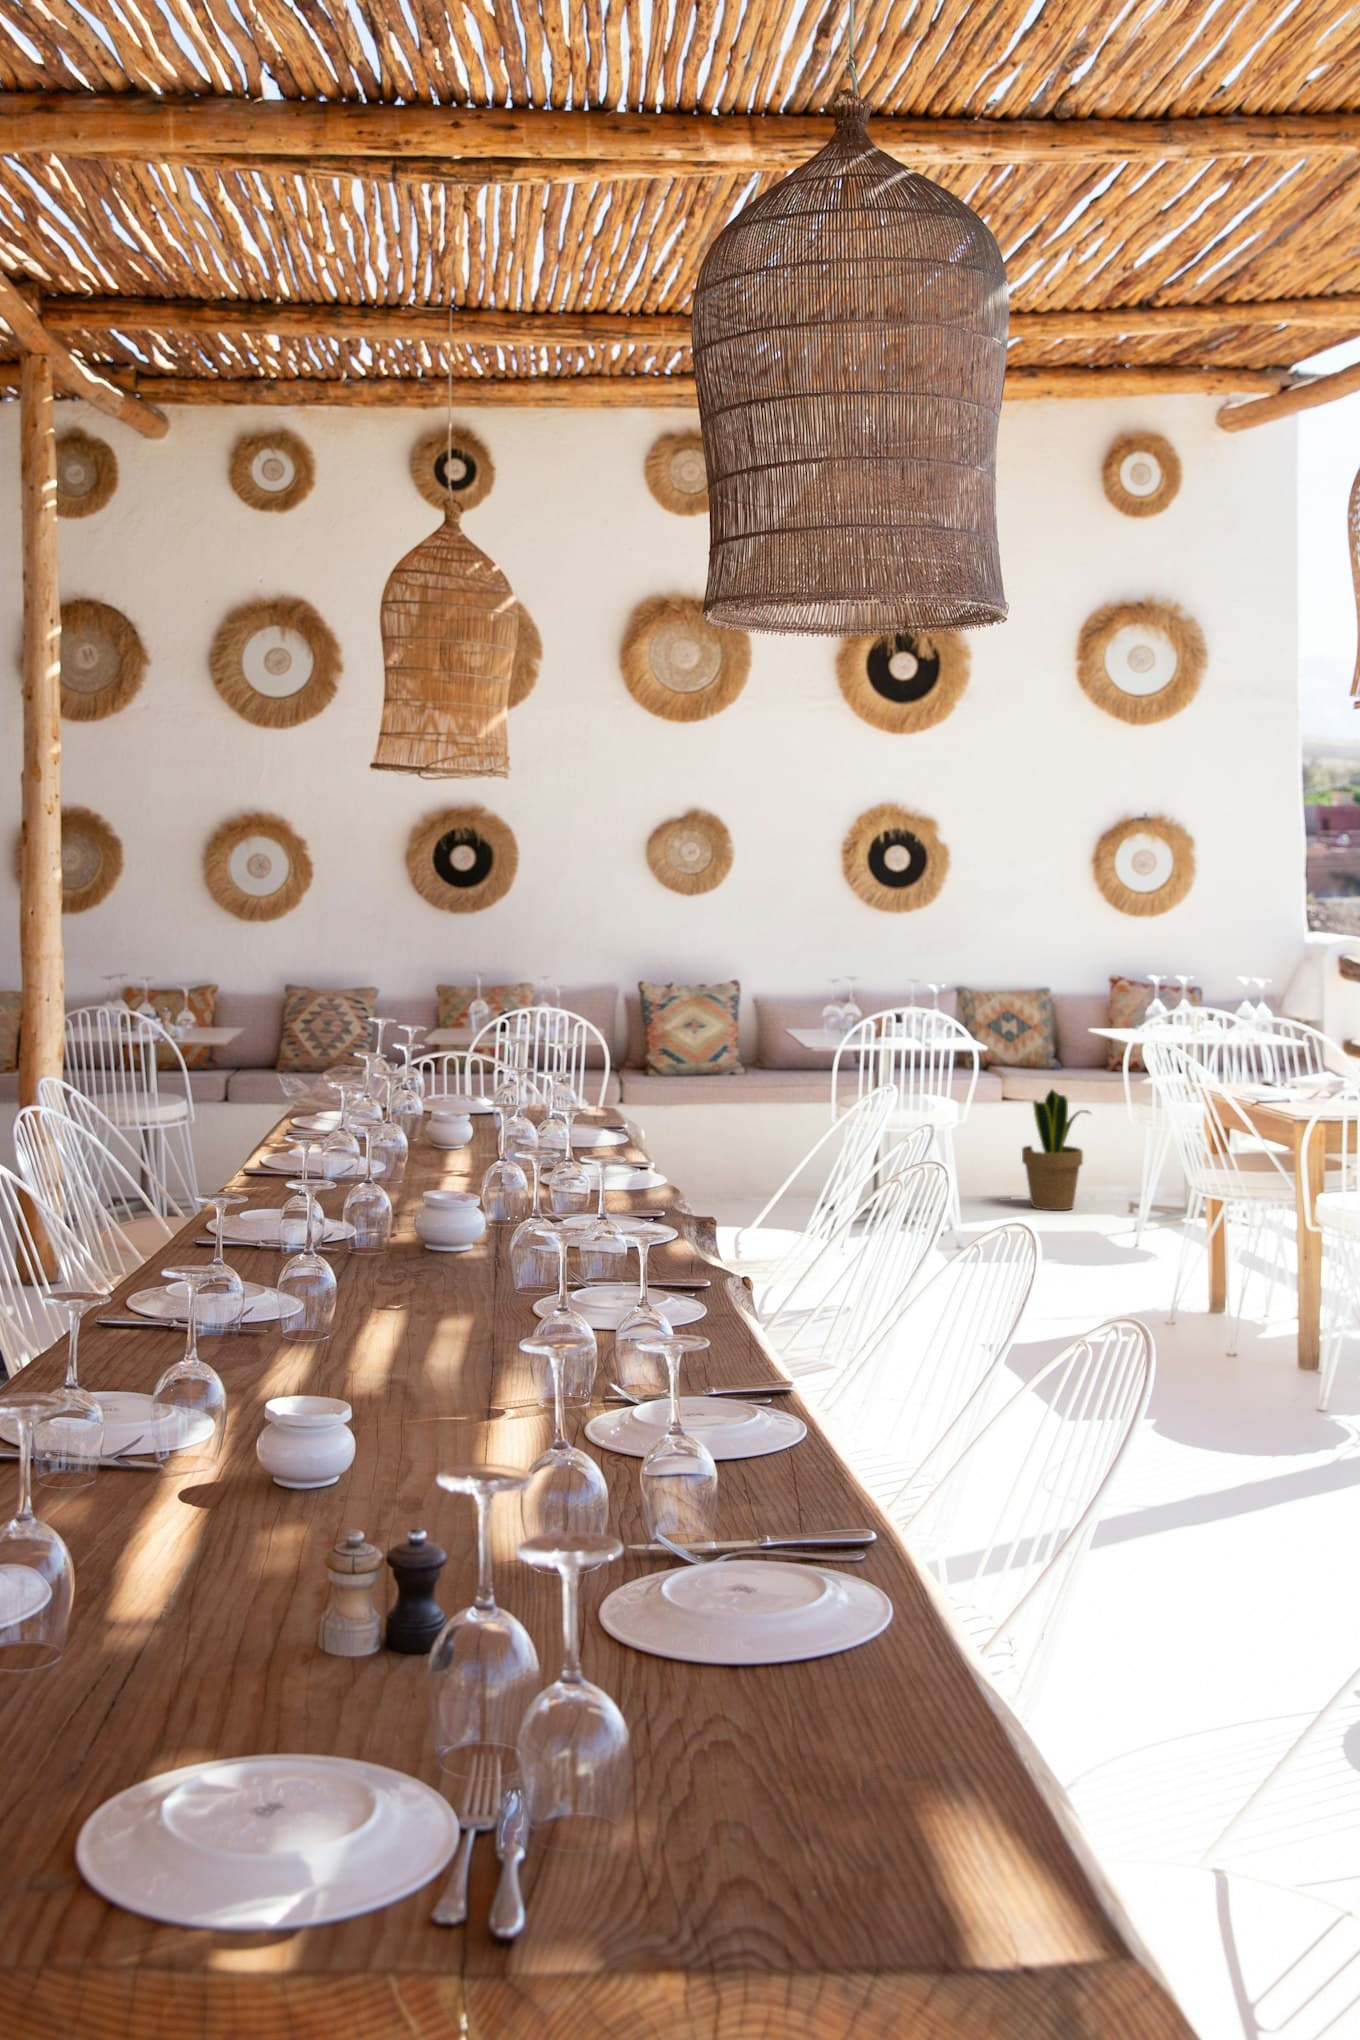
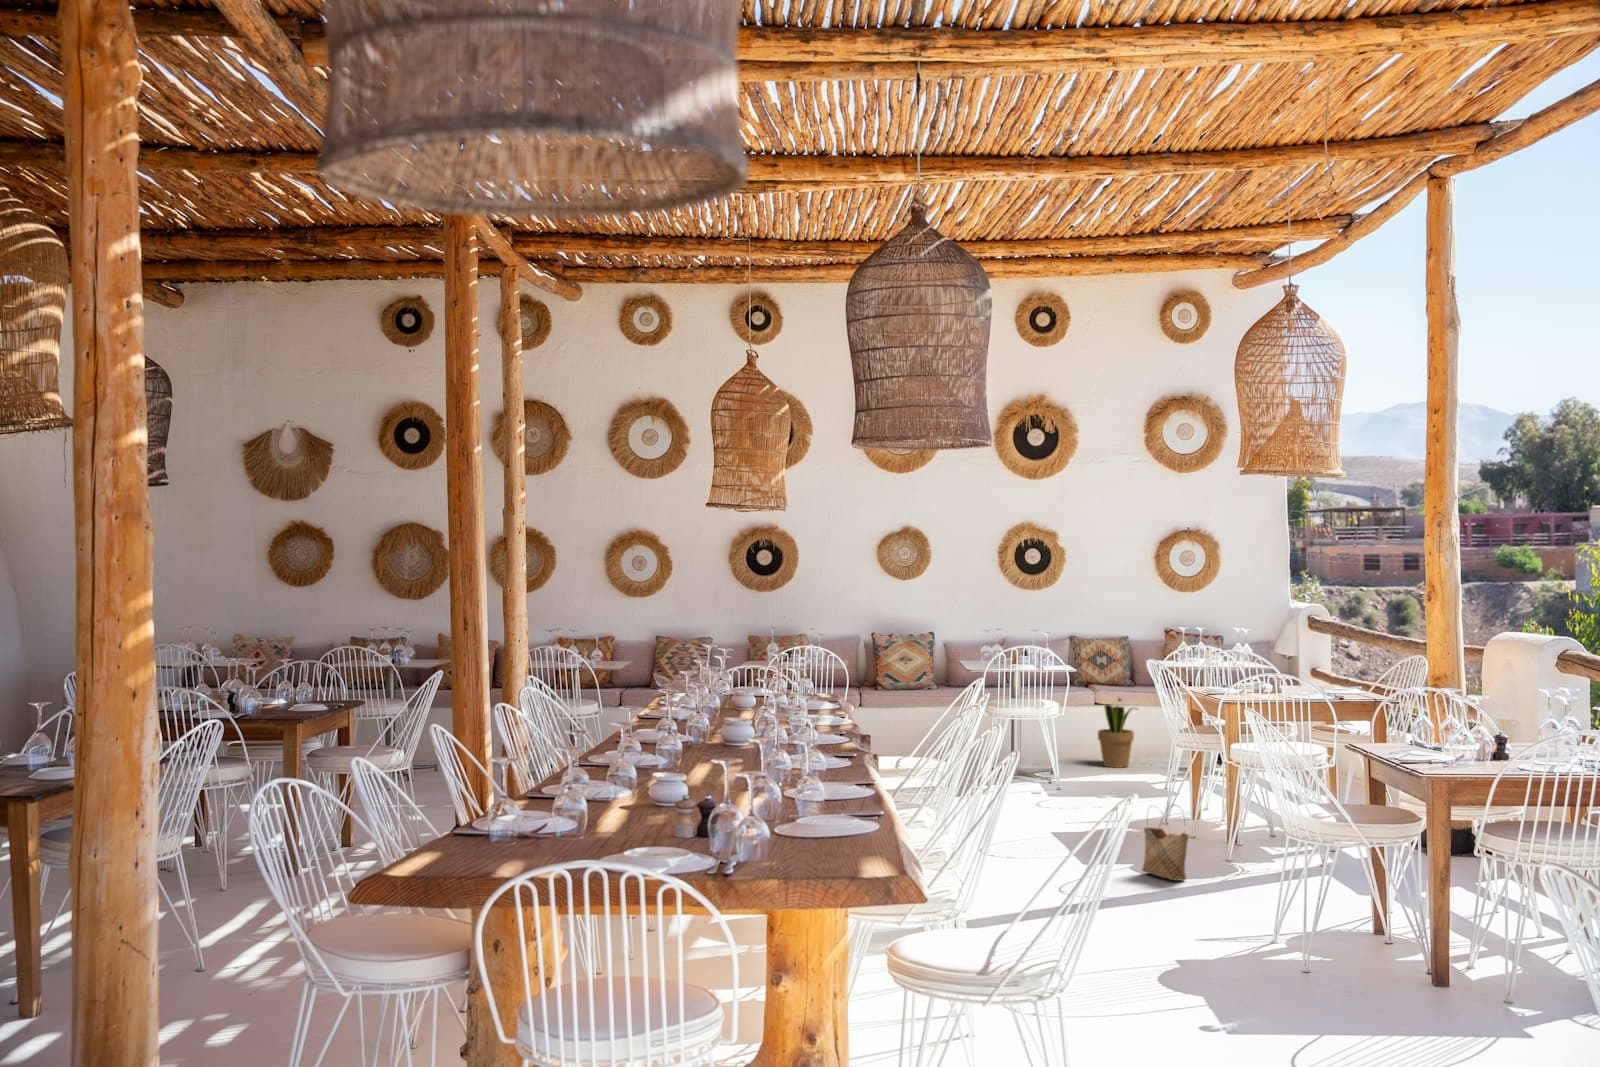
woven basket: none [1207,1314,1305,1461] -> present [1142,805,1189,881]

